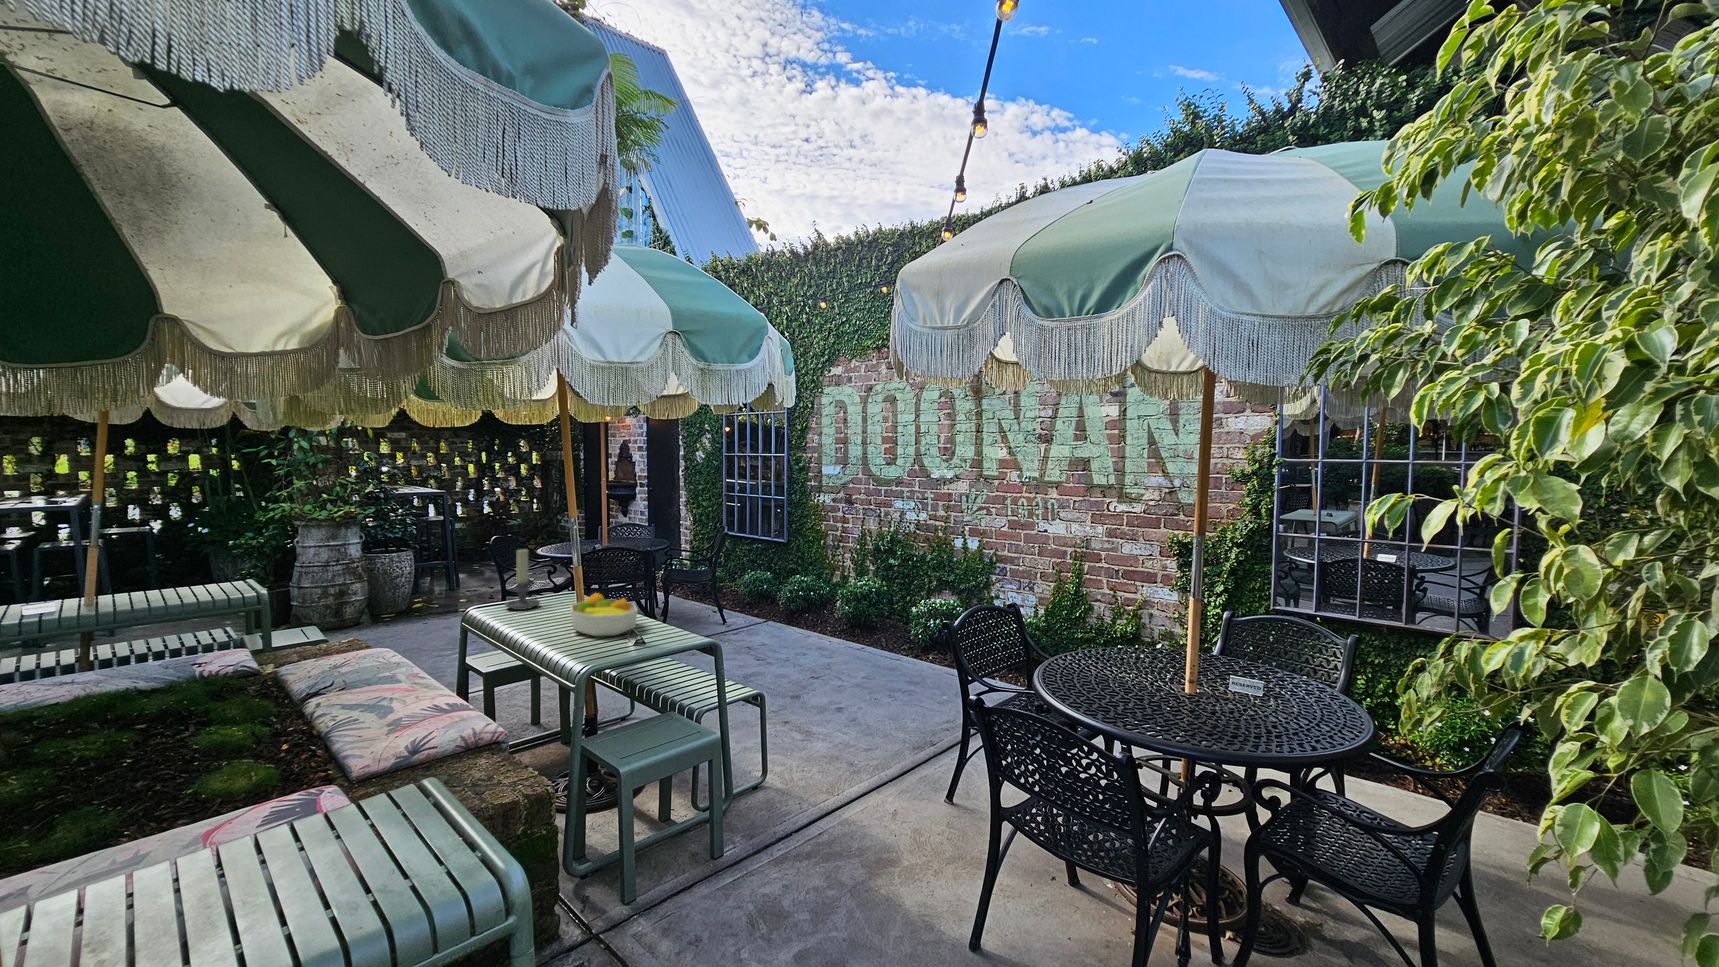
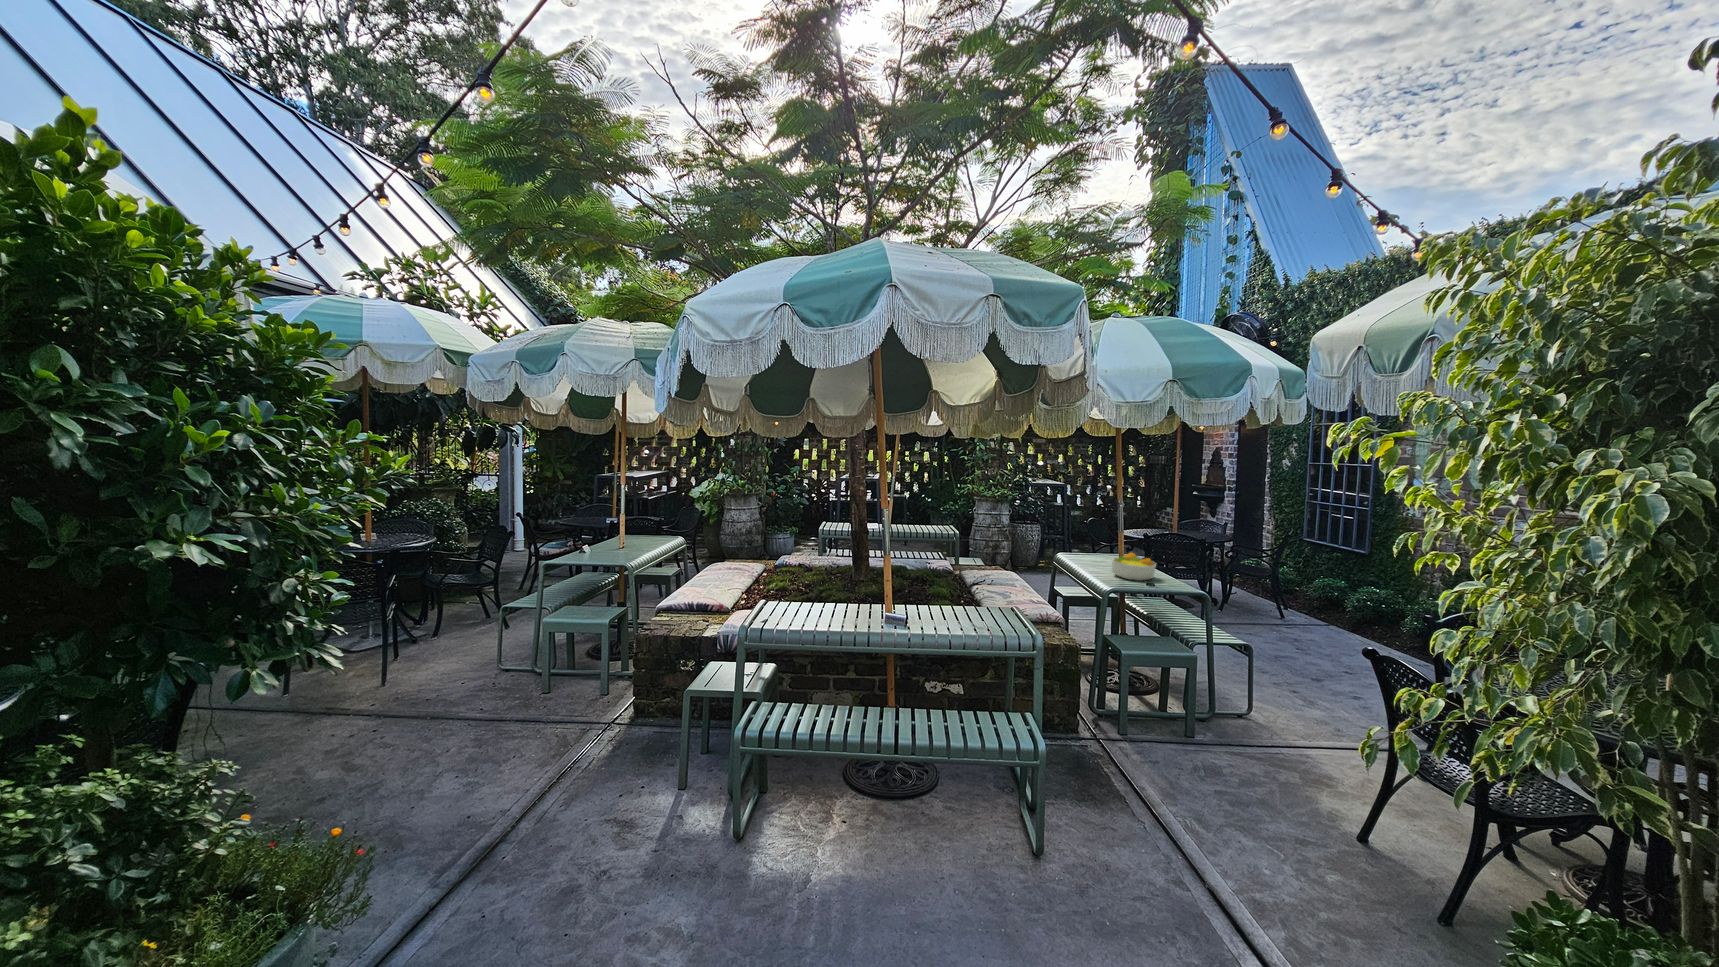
candle holder: present [505,549,540,610] -> none [1079,520,1102,561]

